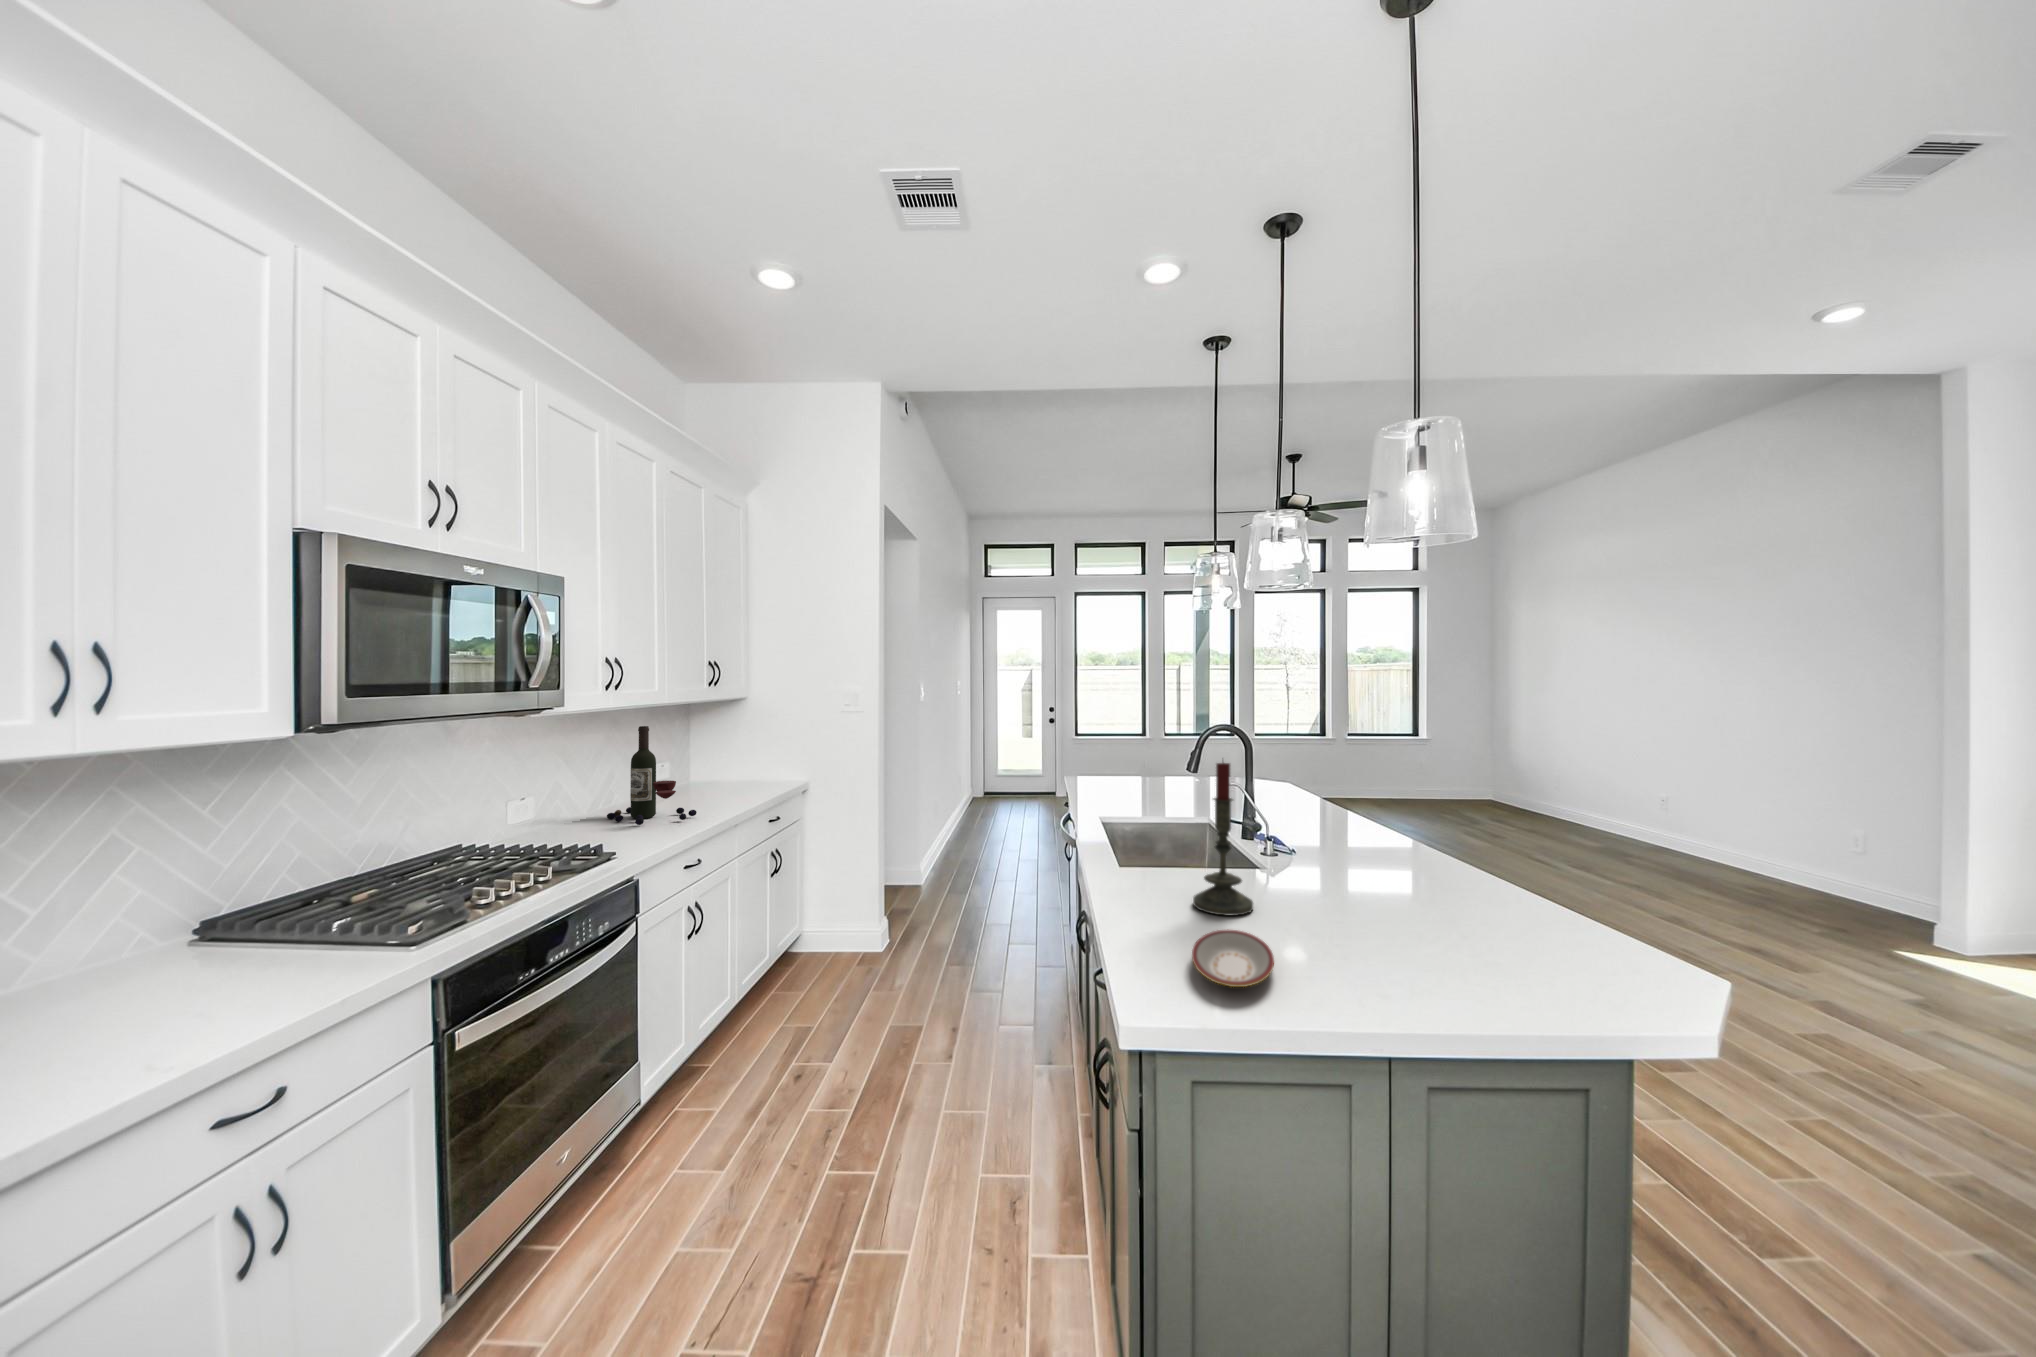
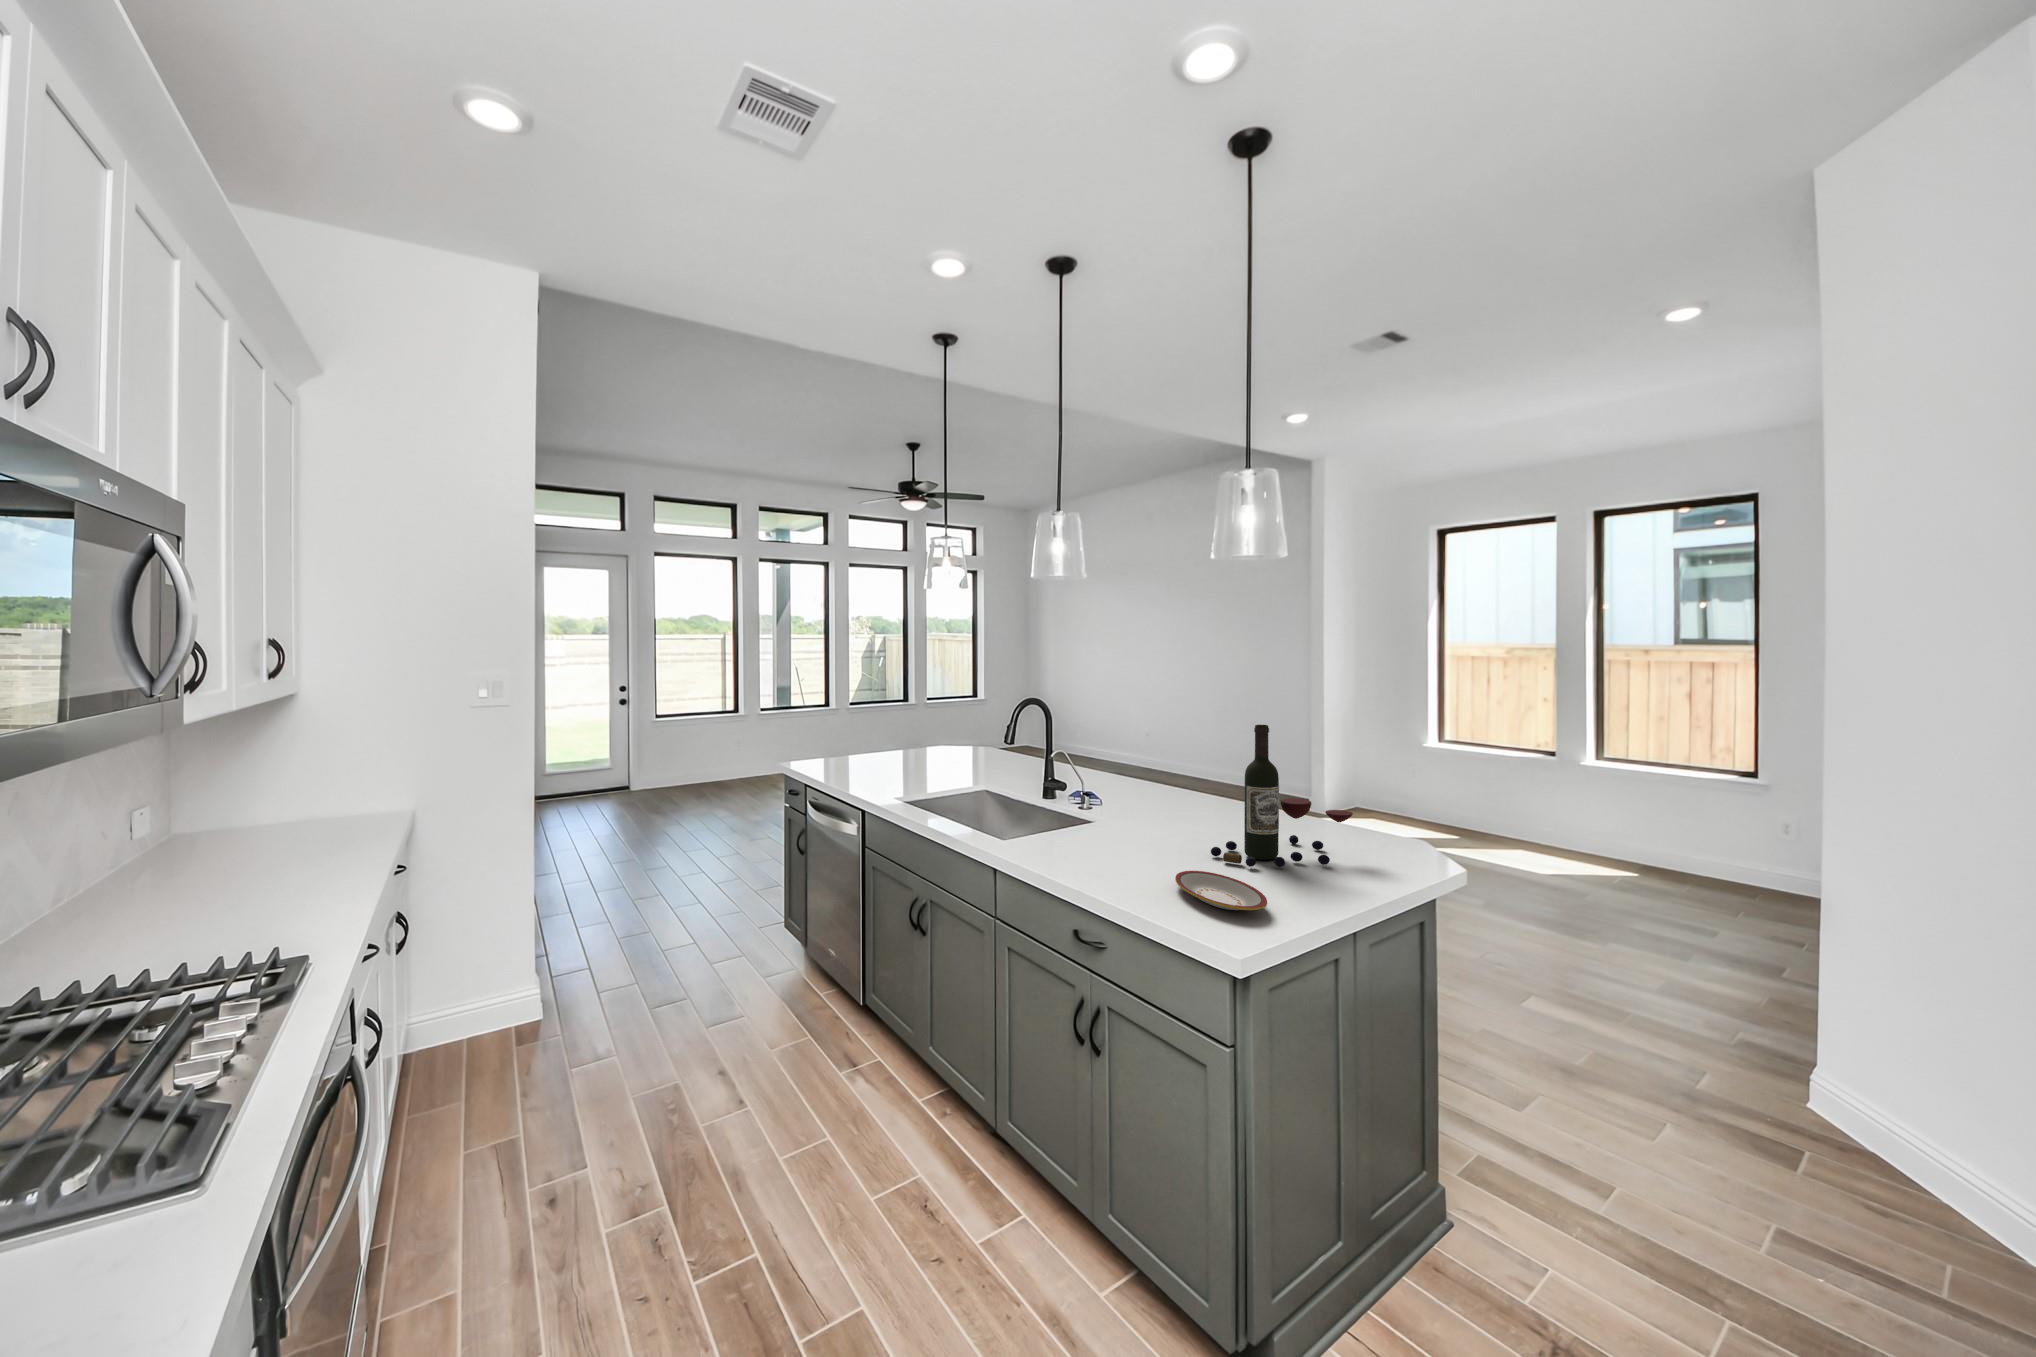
wine bottle: present [607,726,697,825] -> present [1211,725,1353,867]
candle: present [1193,762,1253,916] -> none [1107,724,1159,864]

